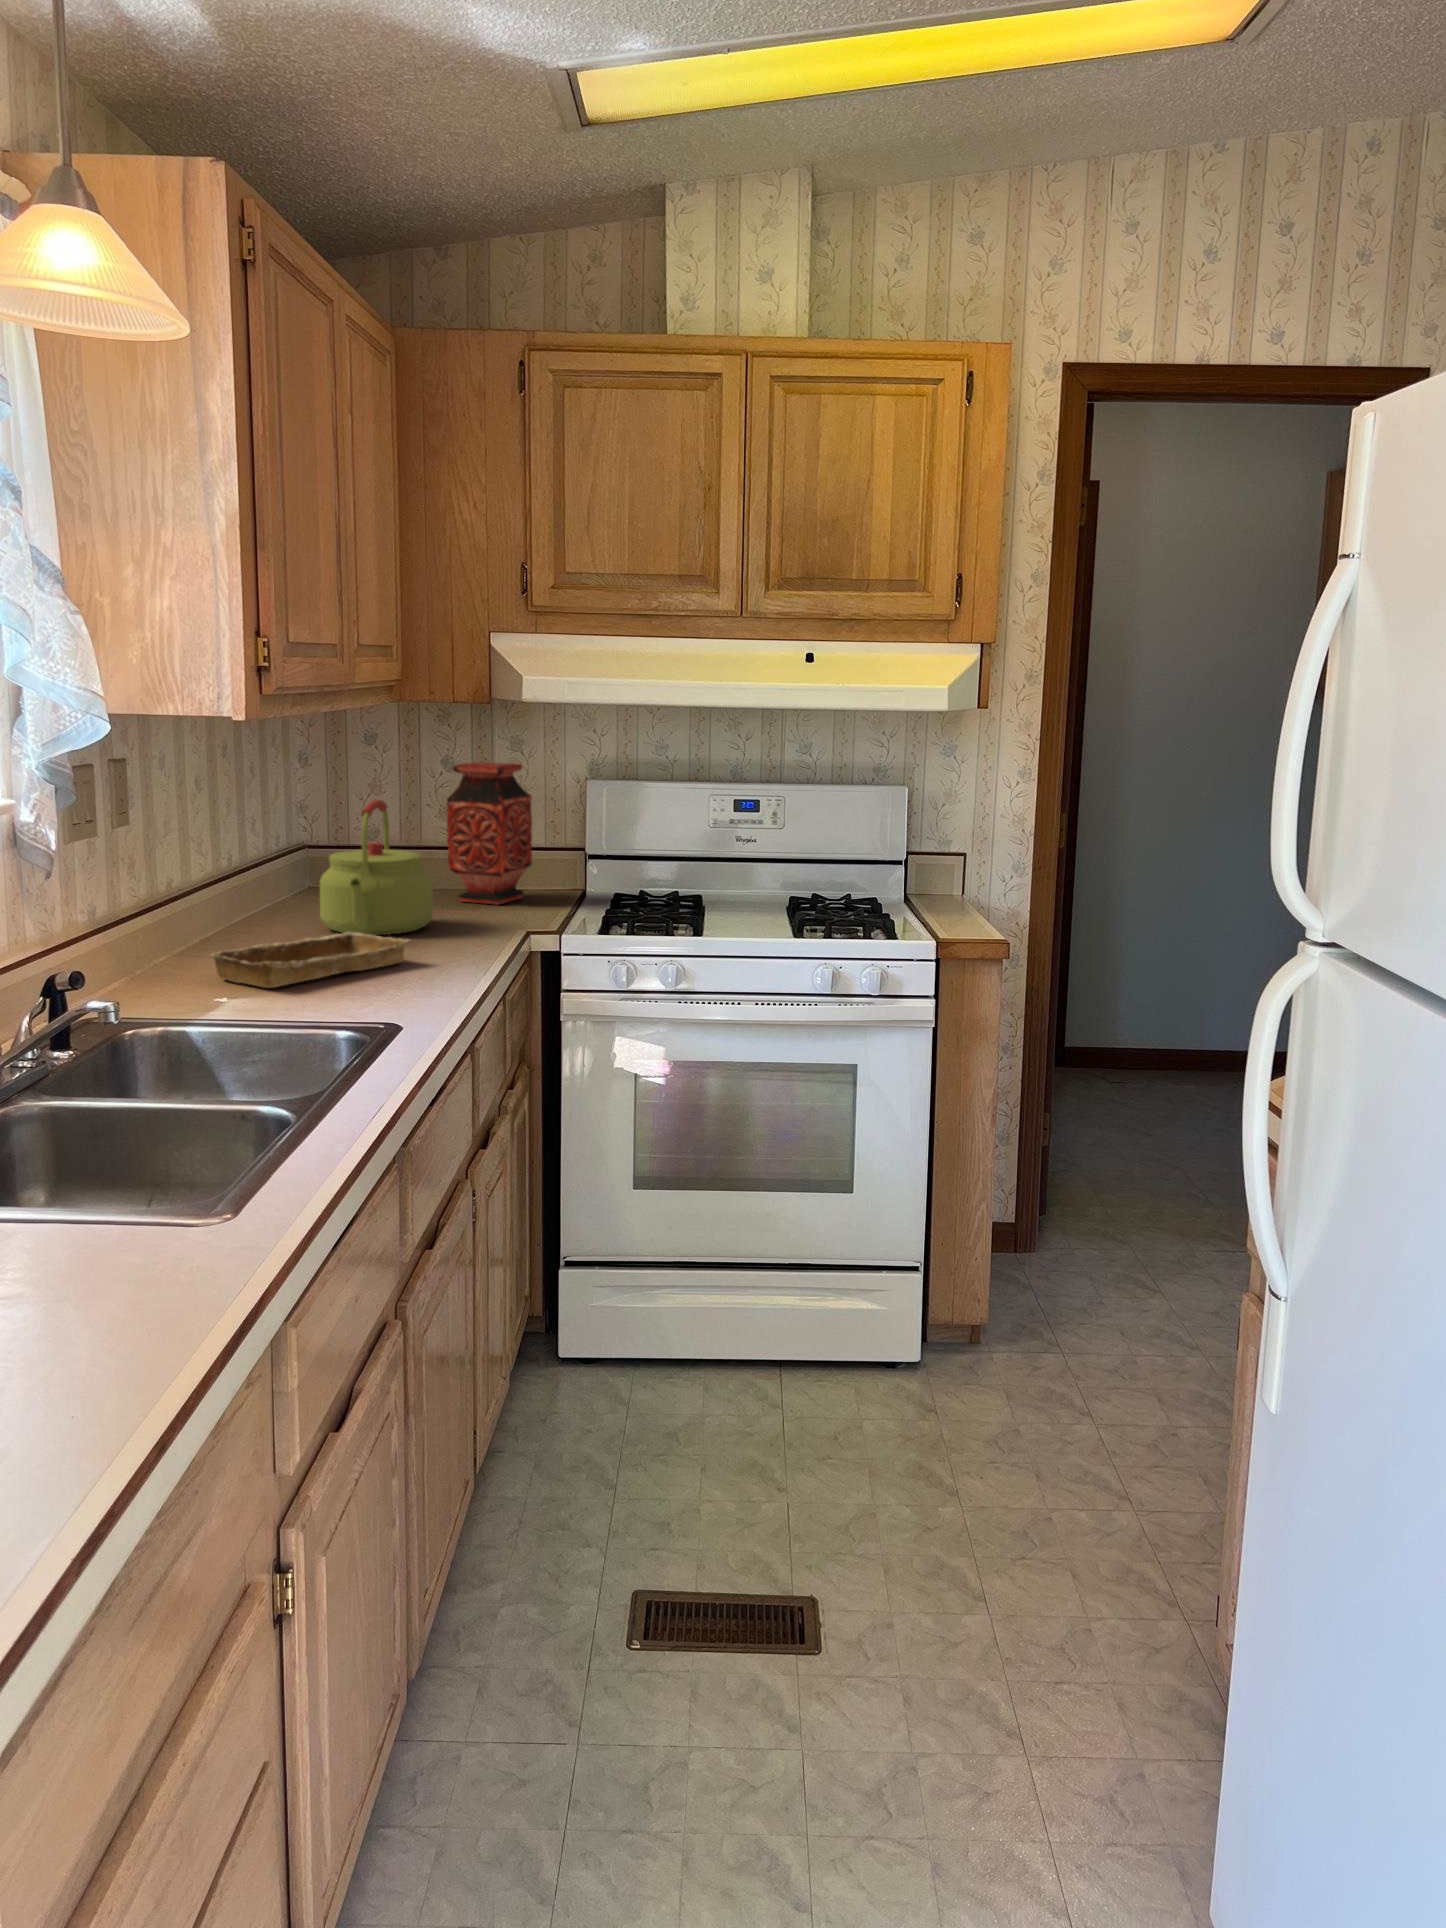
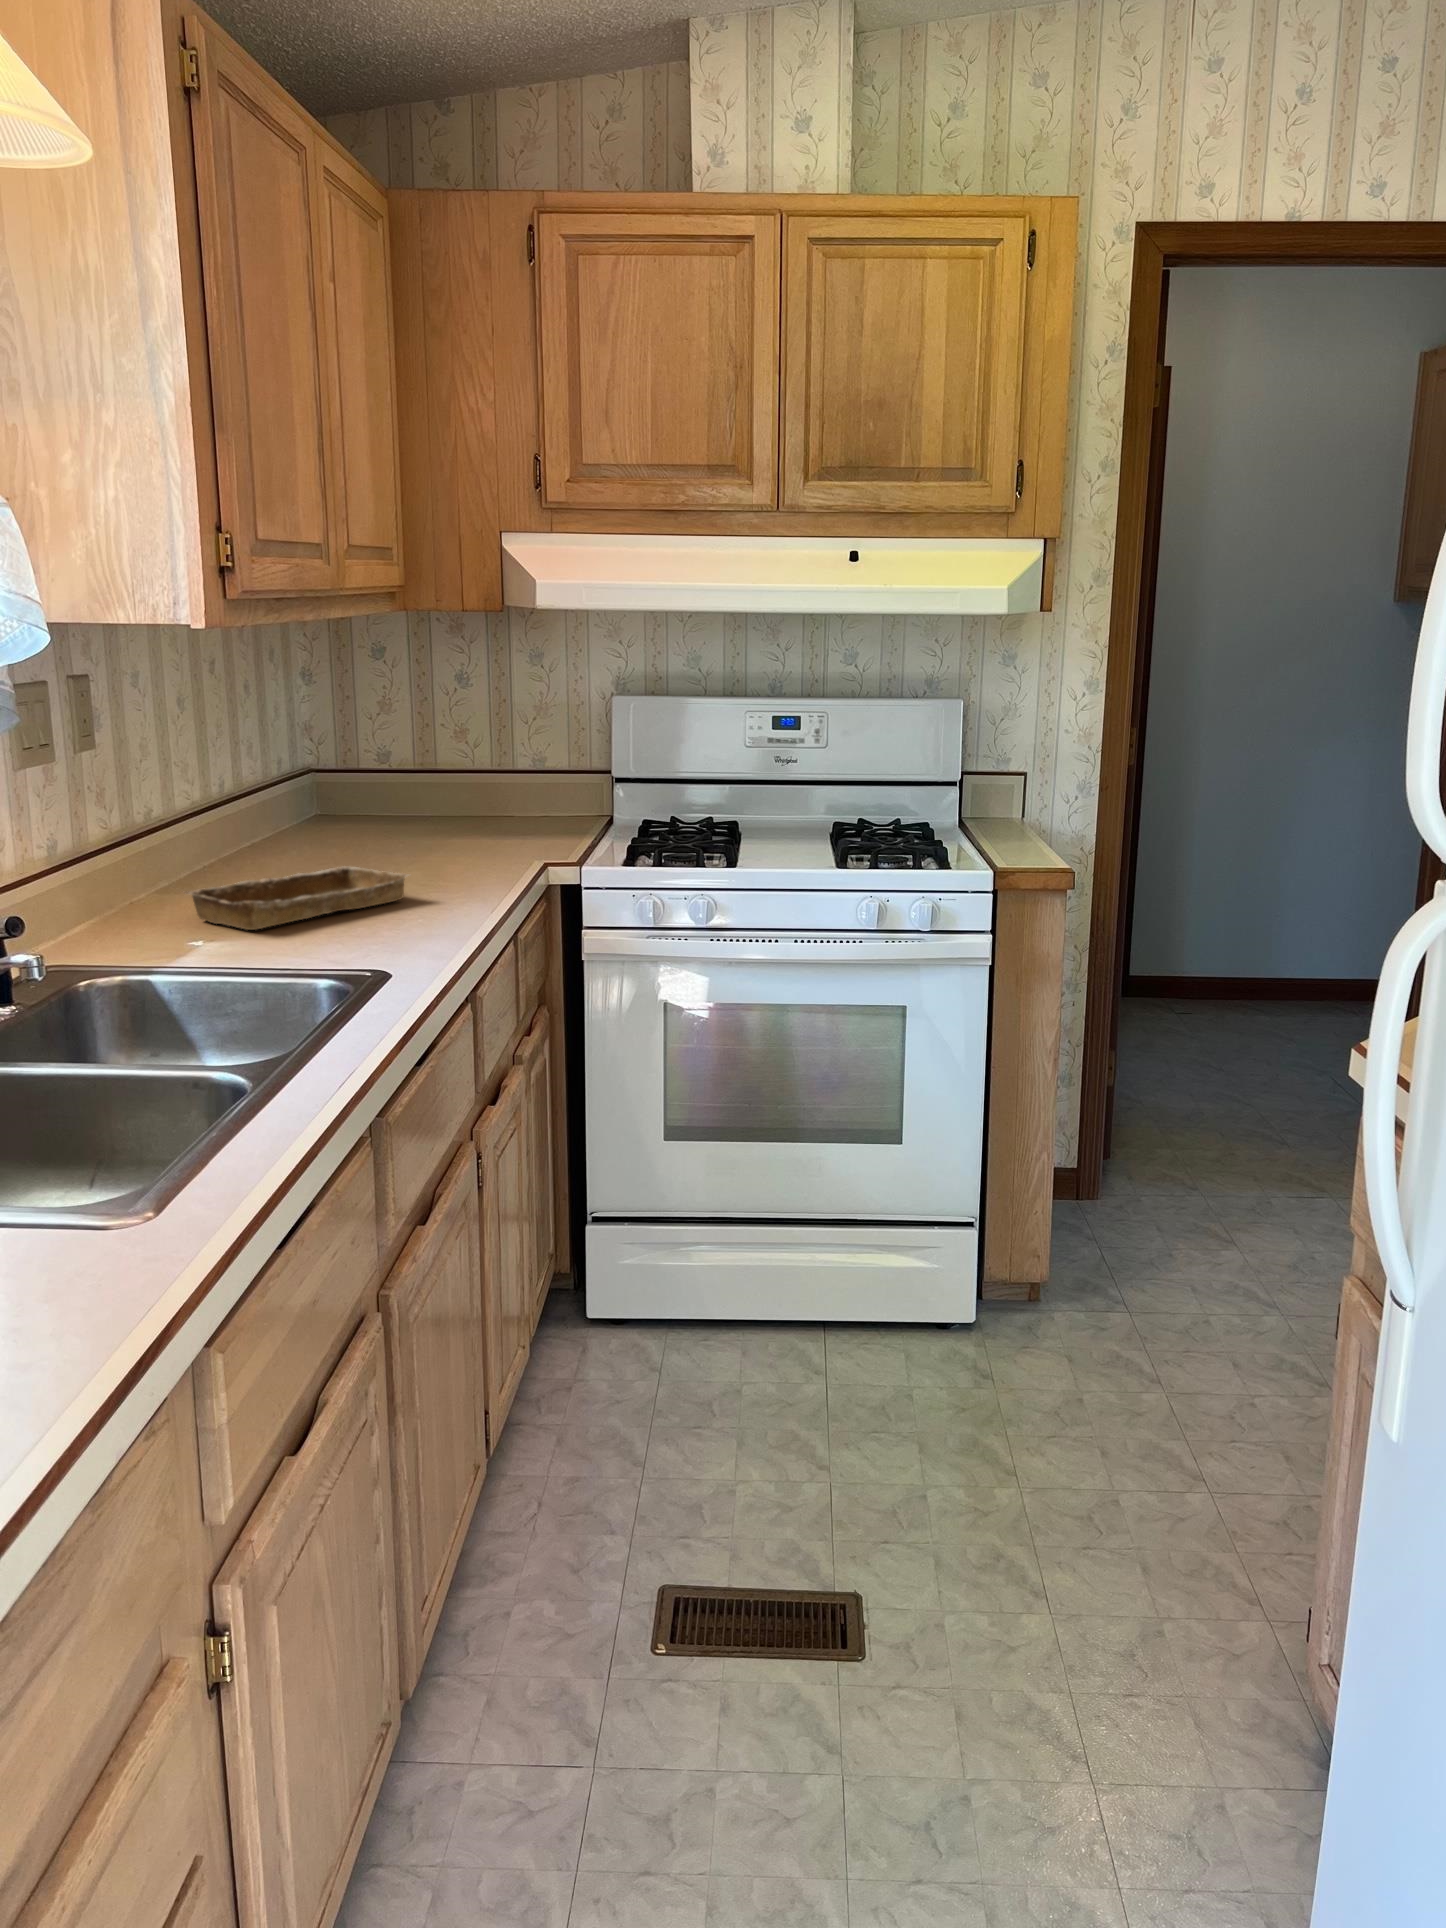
vase: present [447,762,532,905] -> none [459,677,554,833]
kettle: present [320,800,433,935] -> none [317,719,442,868]

